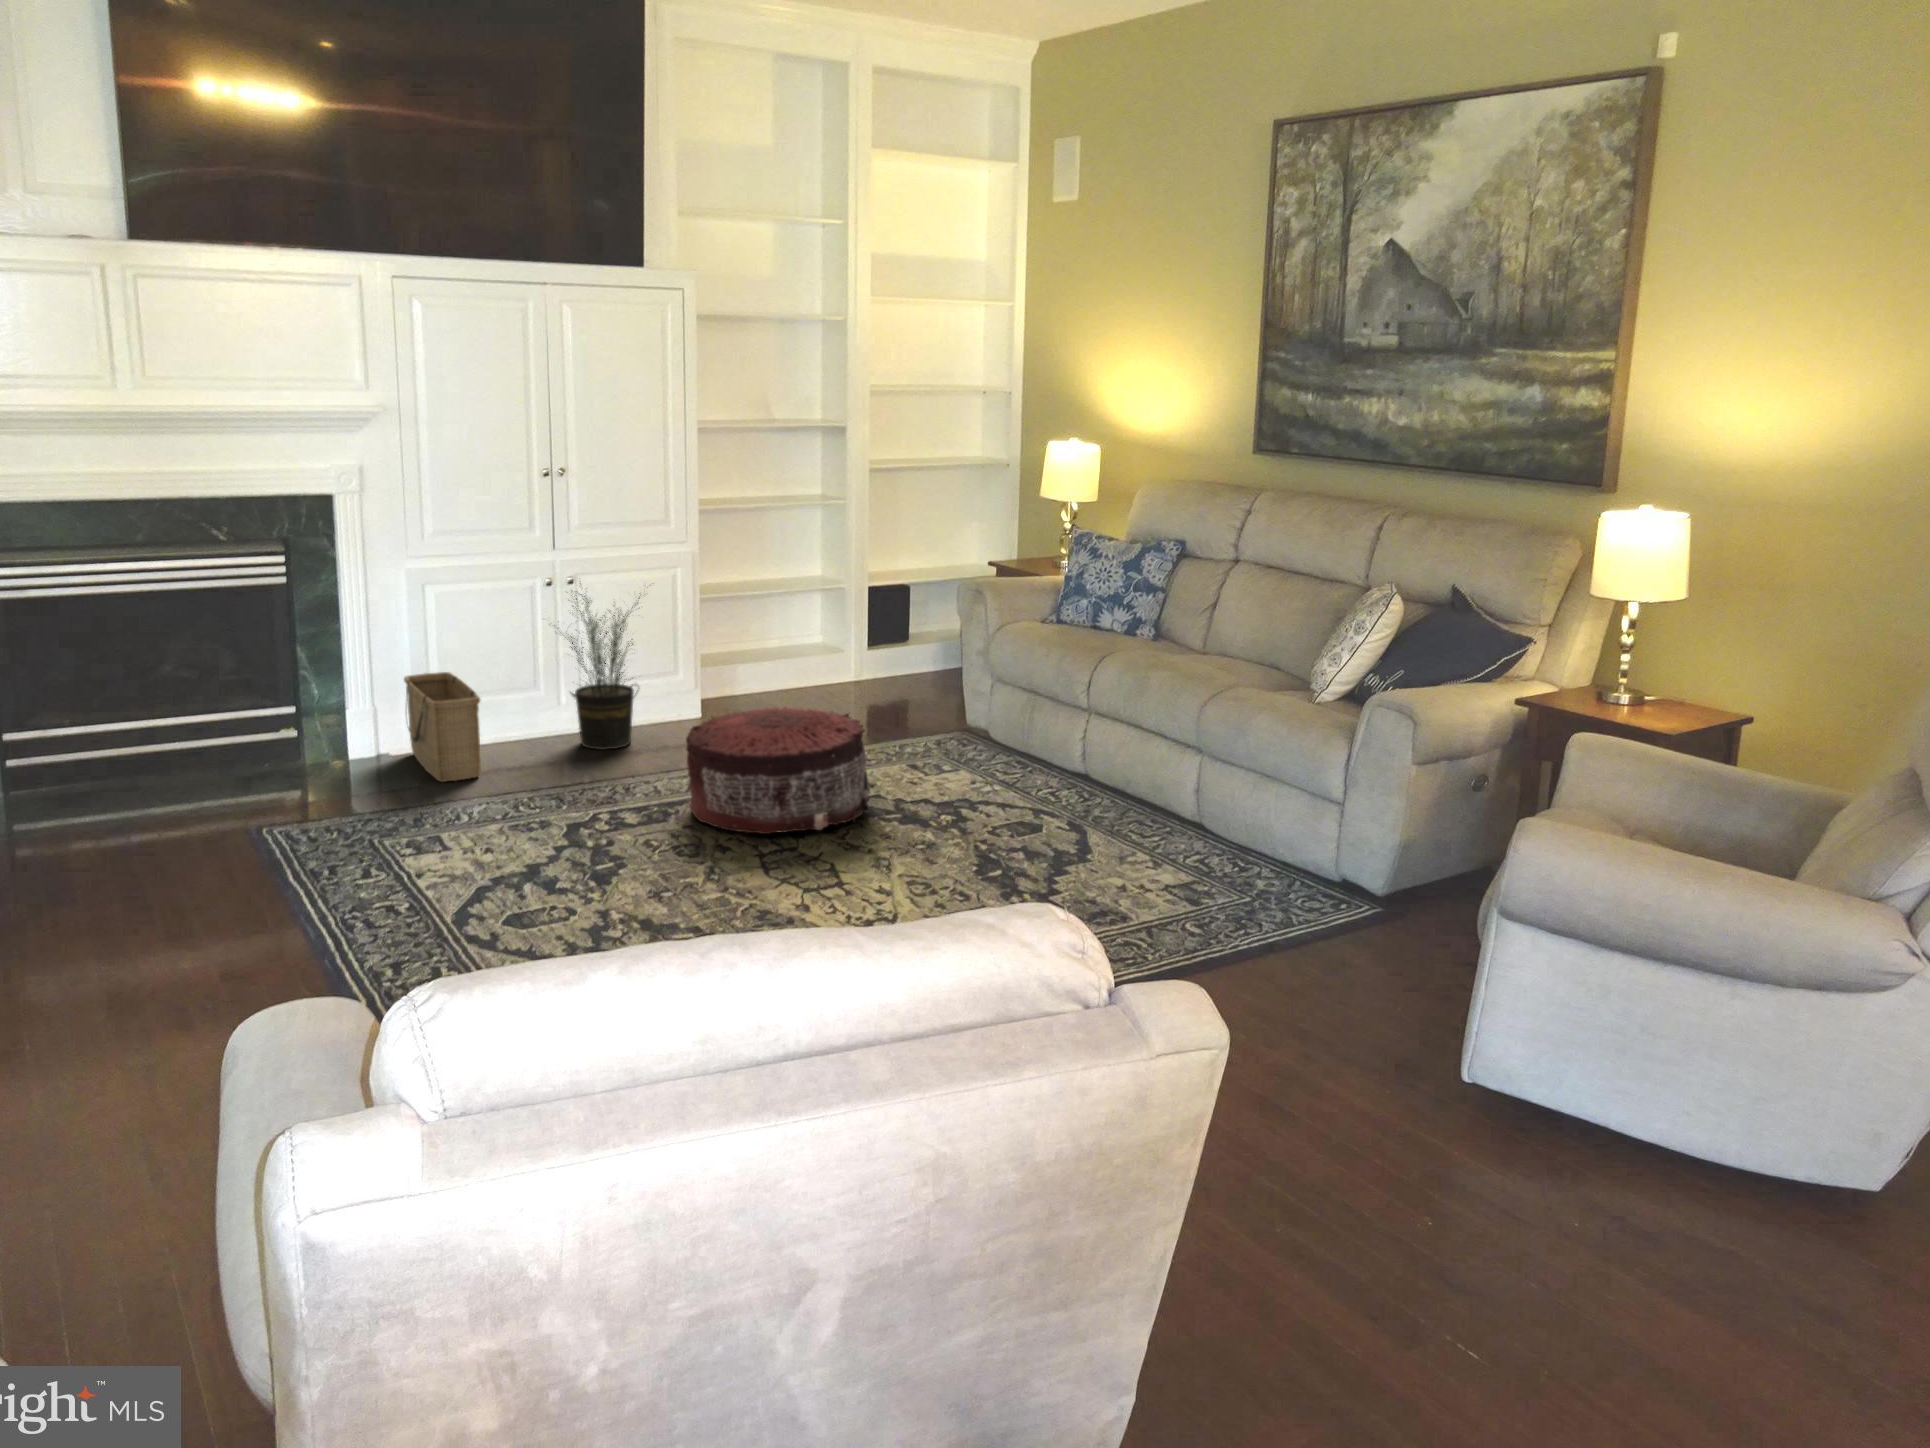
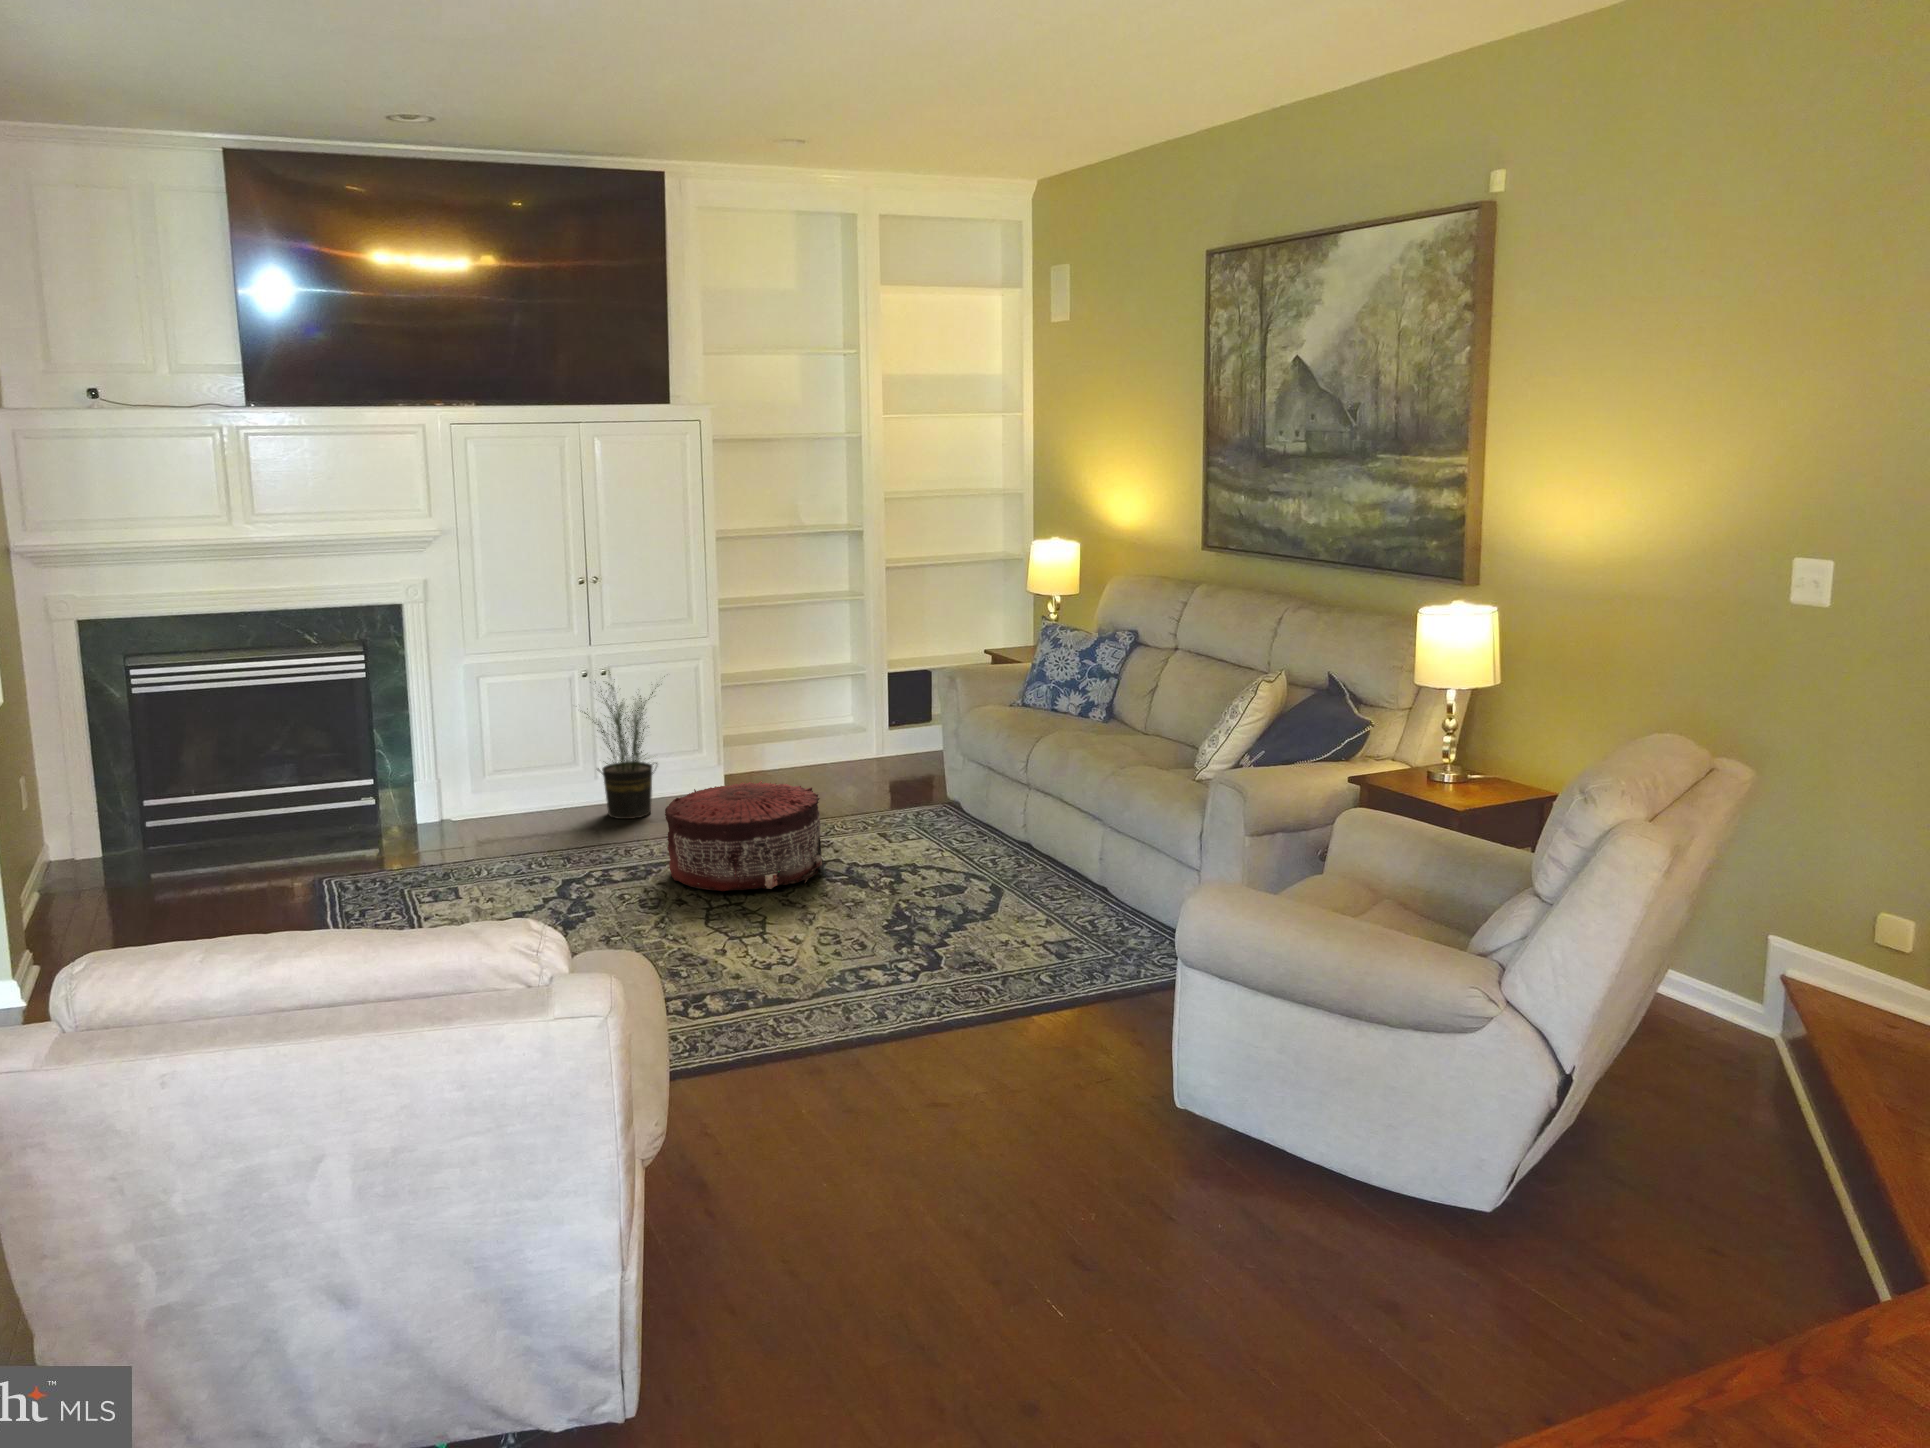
basket: present [404,672,481,782] -> none [458,751,516,844]

